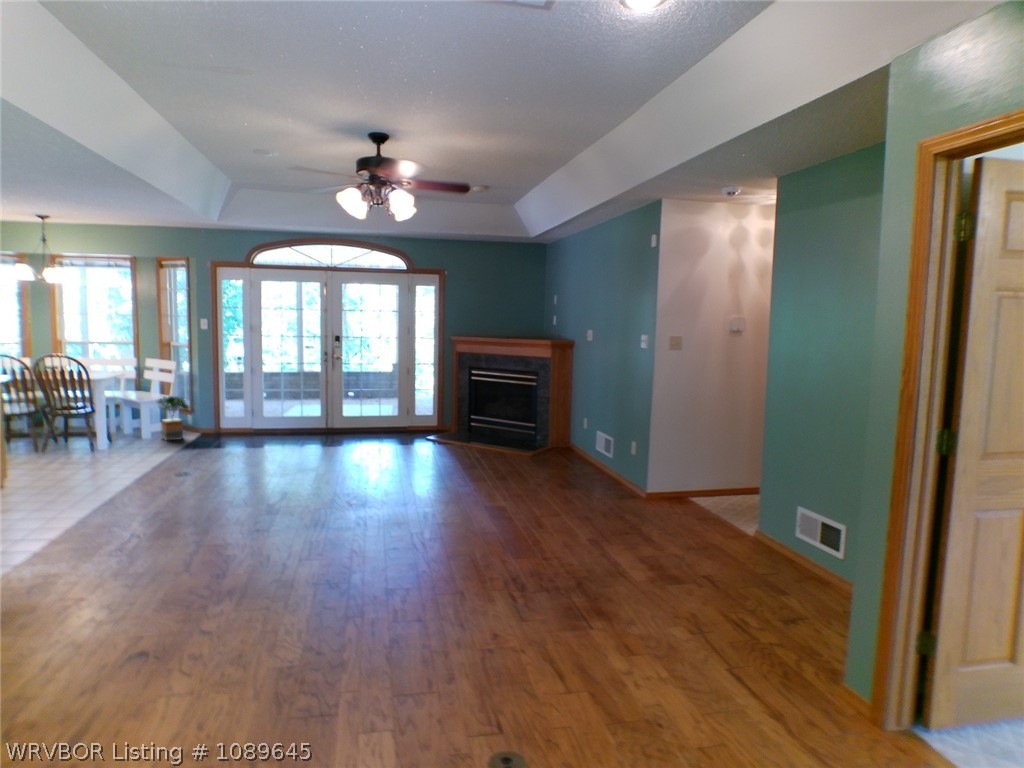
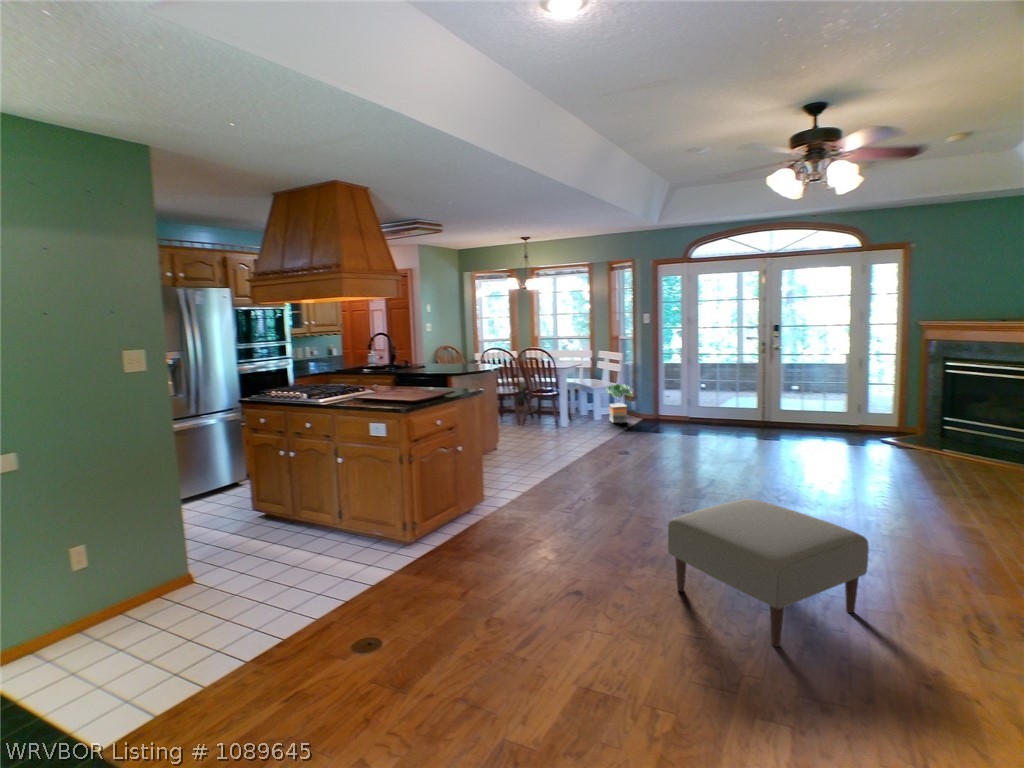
ottoman: none [220,489,375,593] -> present [668,499,869,647]

